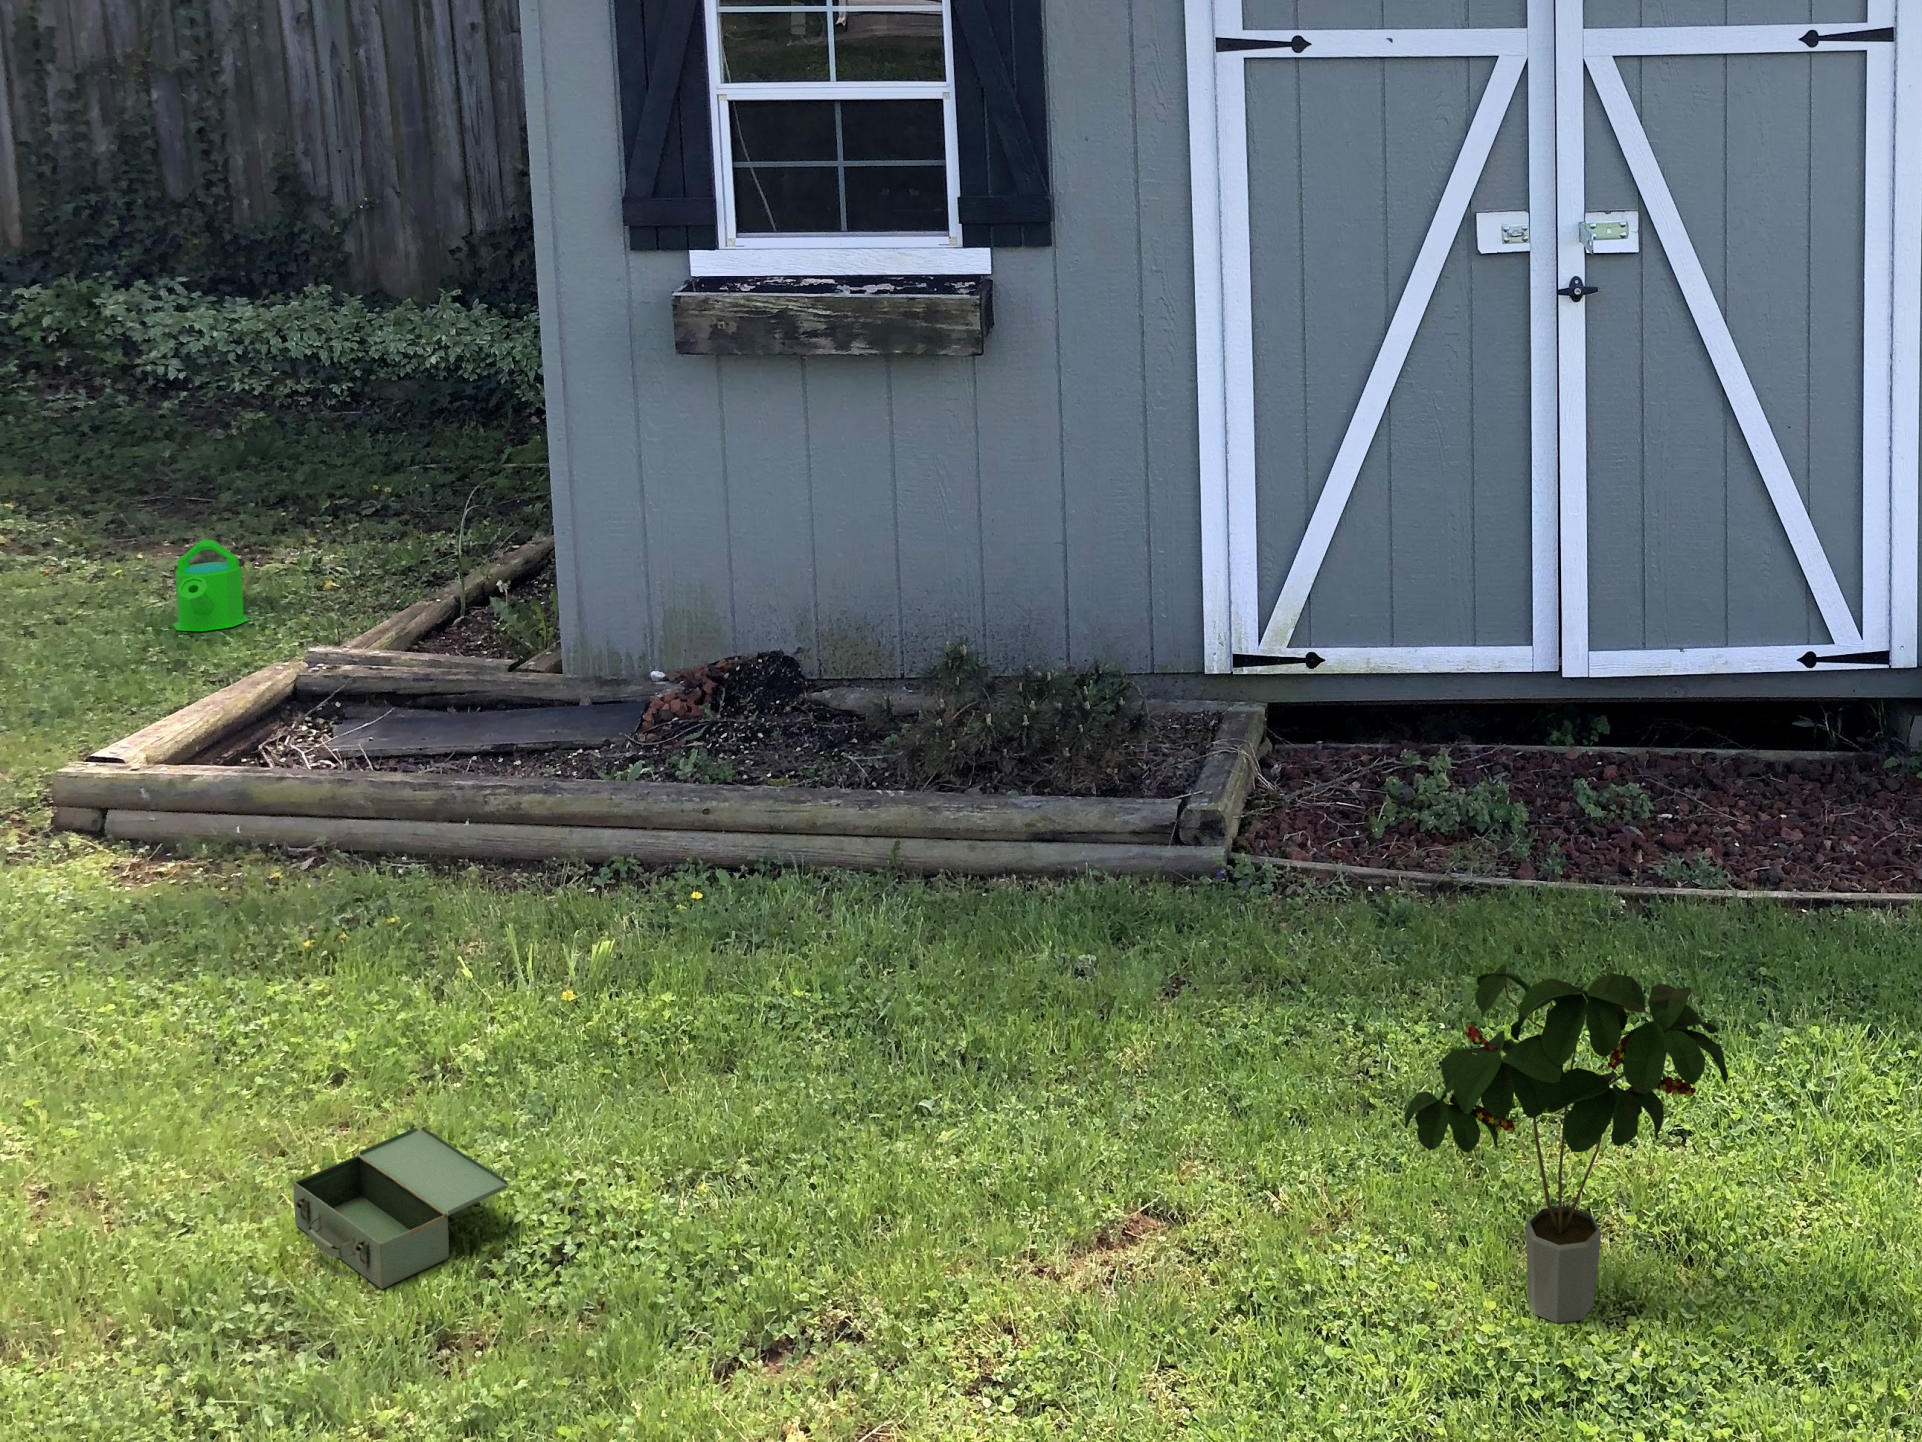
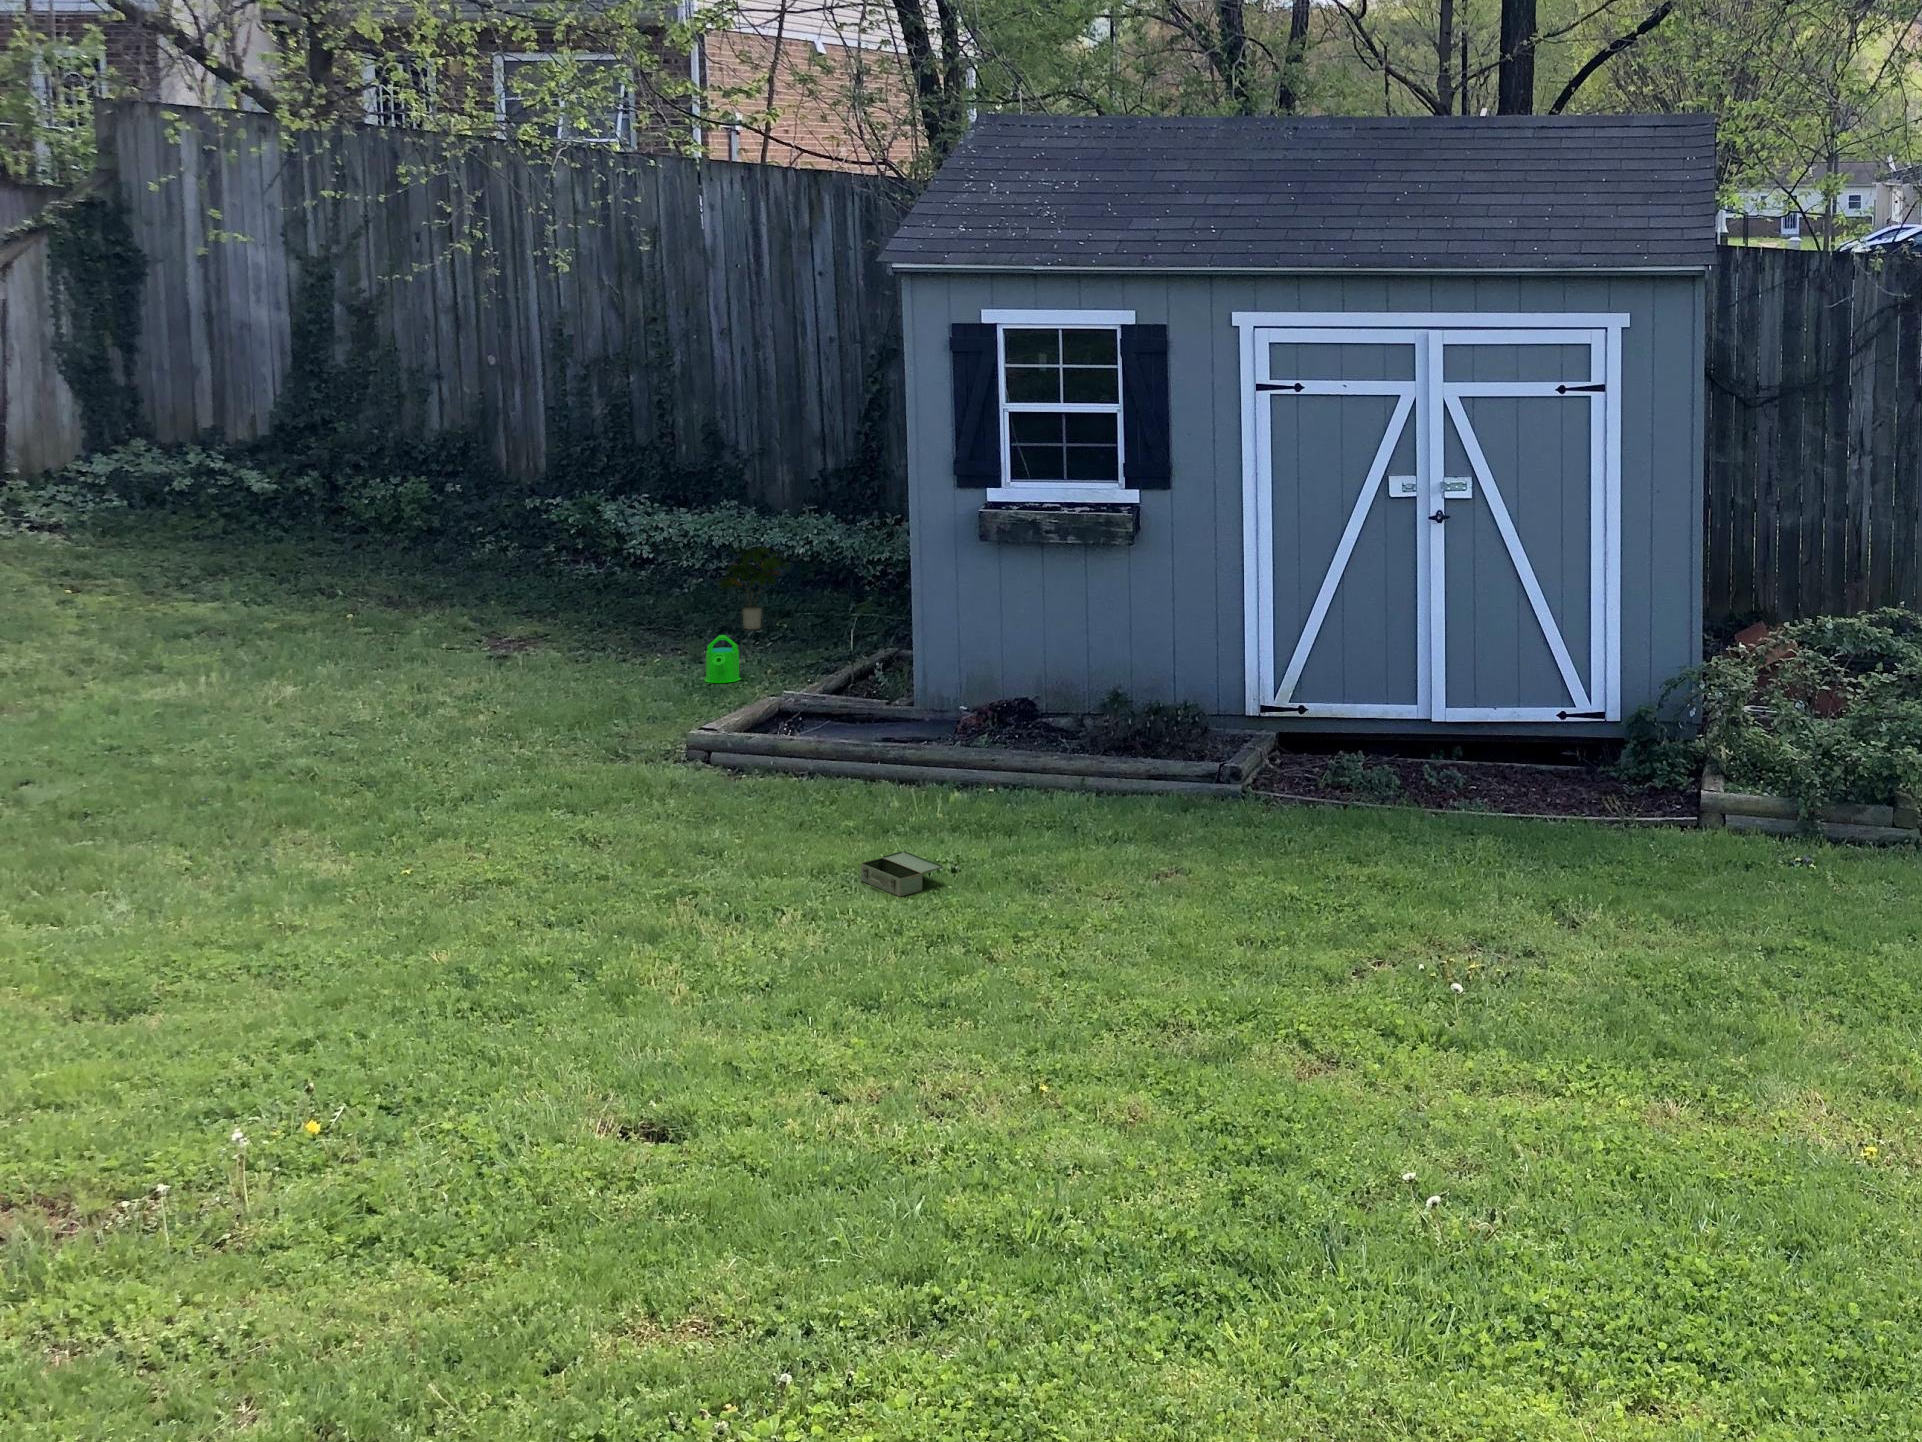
potted plant: present [1405,964,1728,1323] -> present [718,546,789,629]

